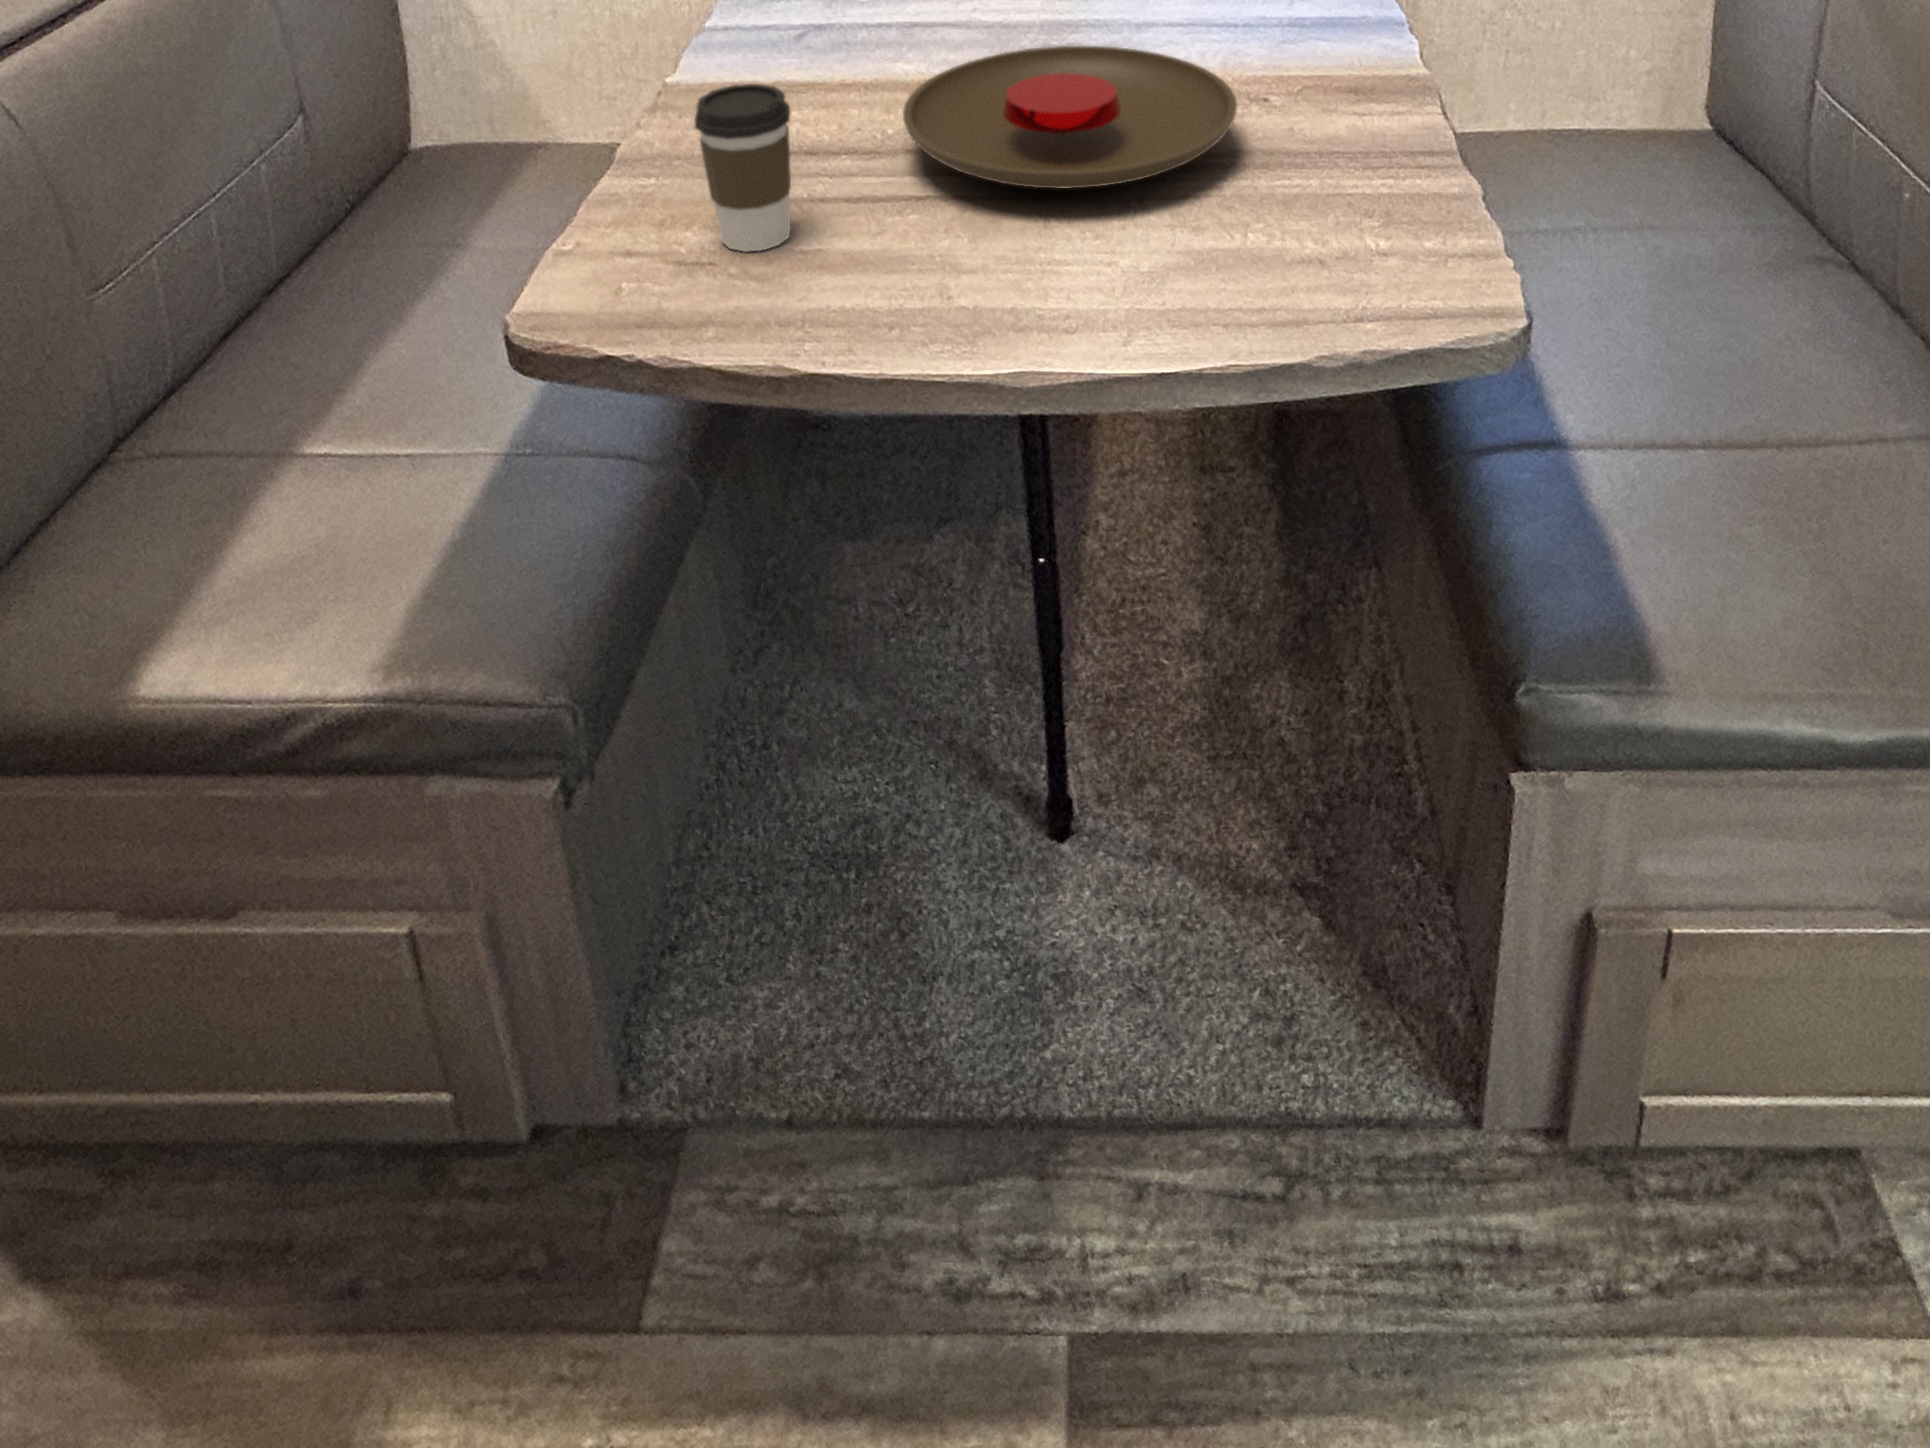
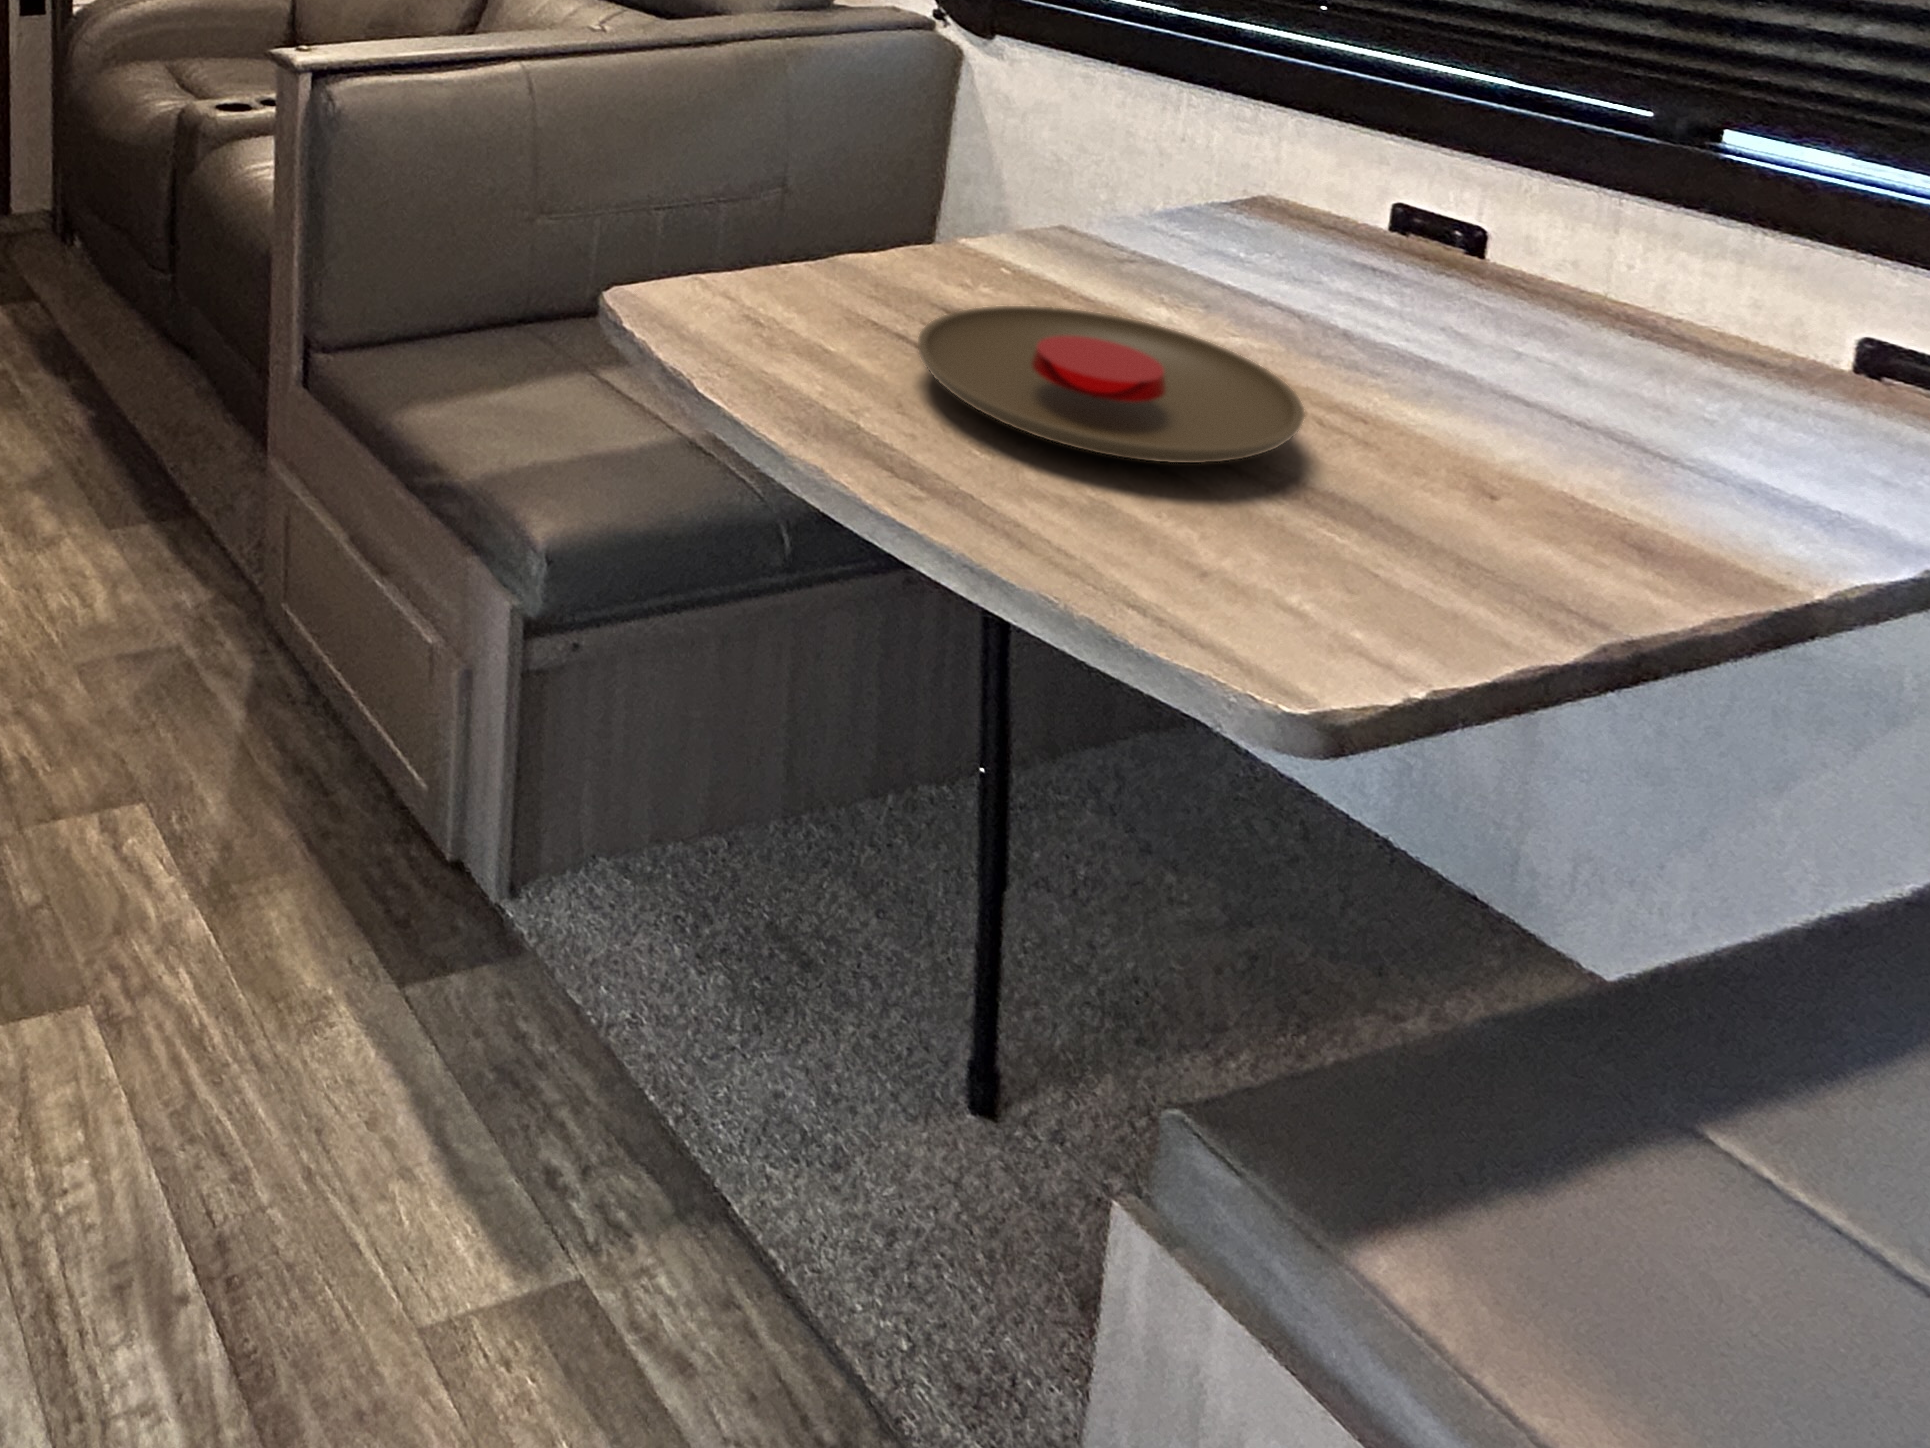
coffee cup: present [694,84,791,251] -> none [720,215,799,344]

